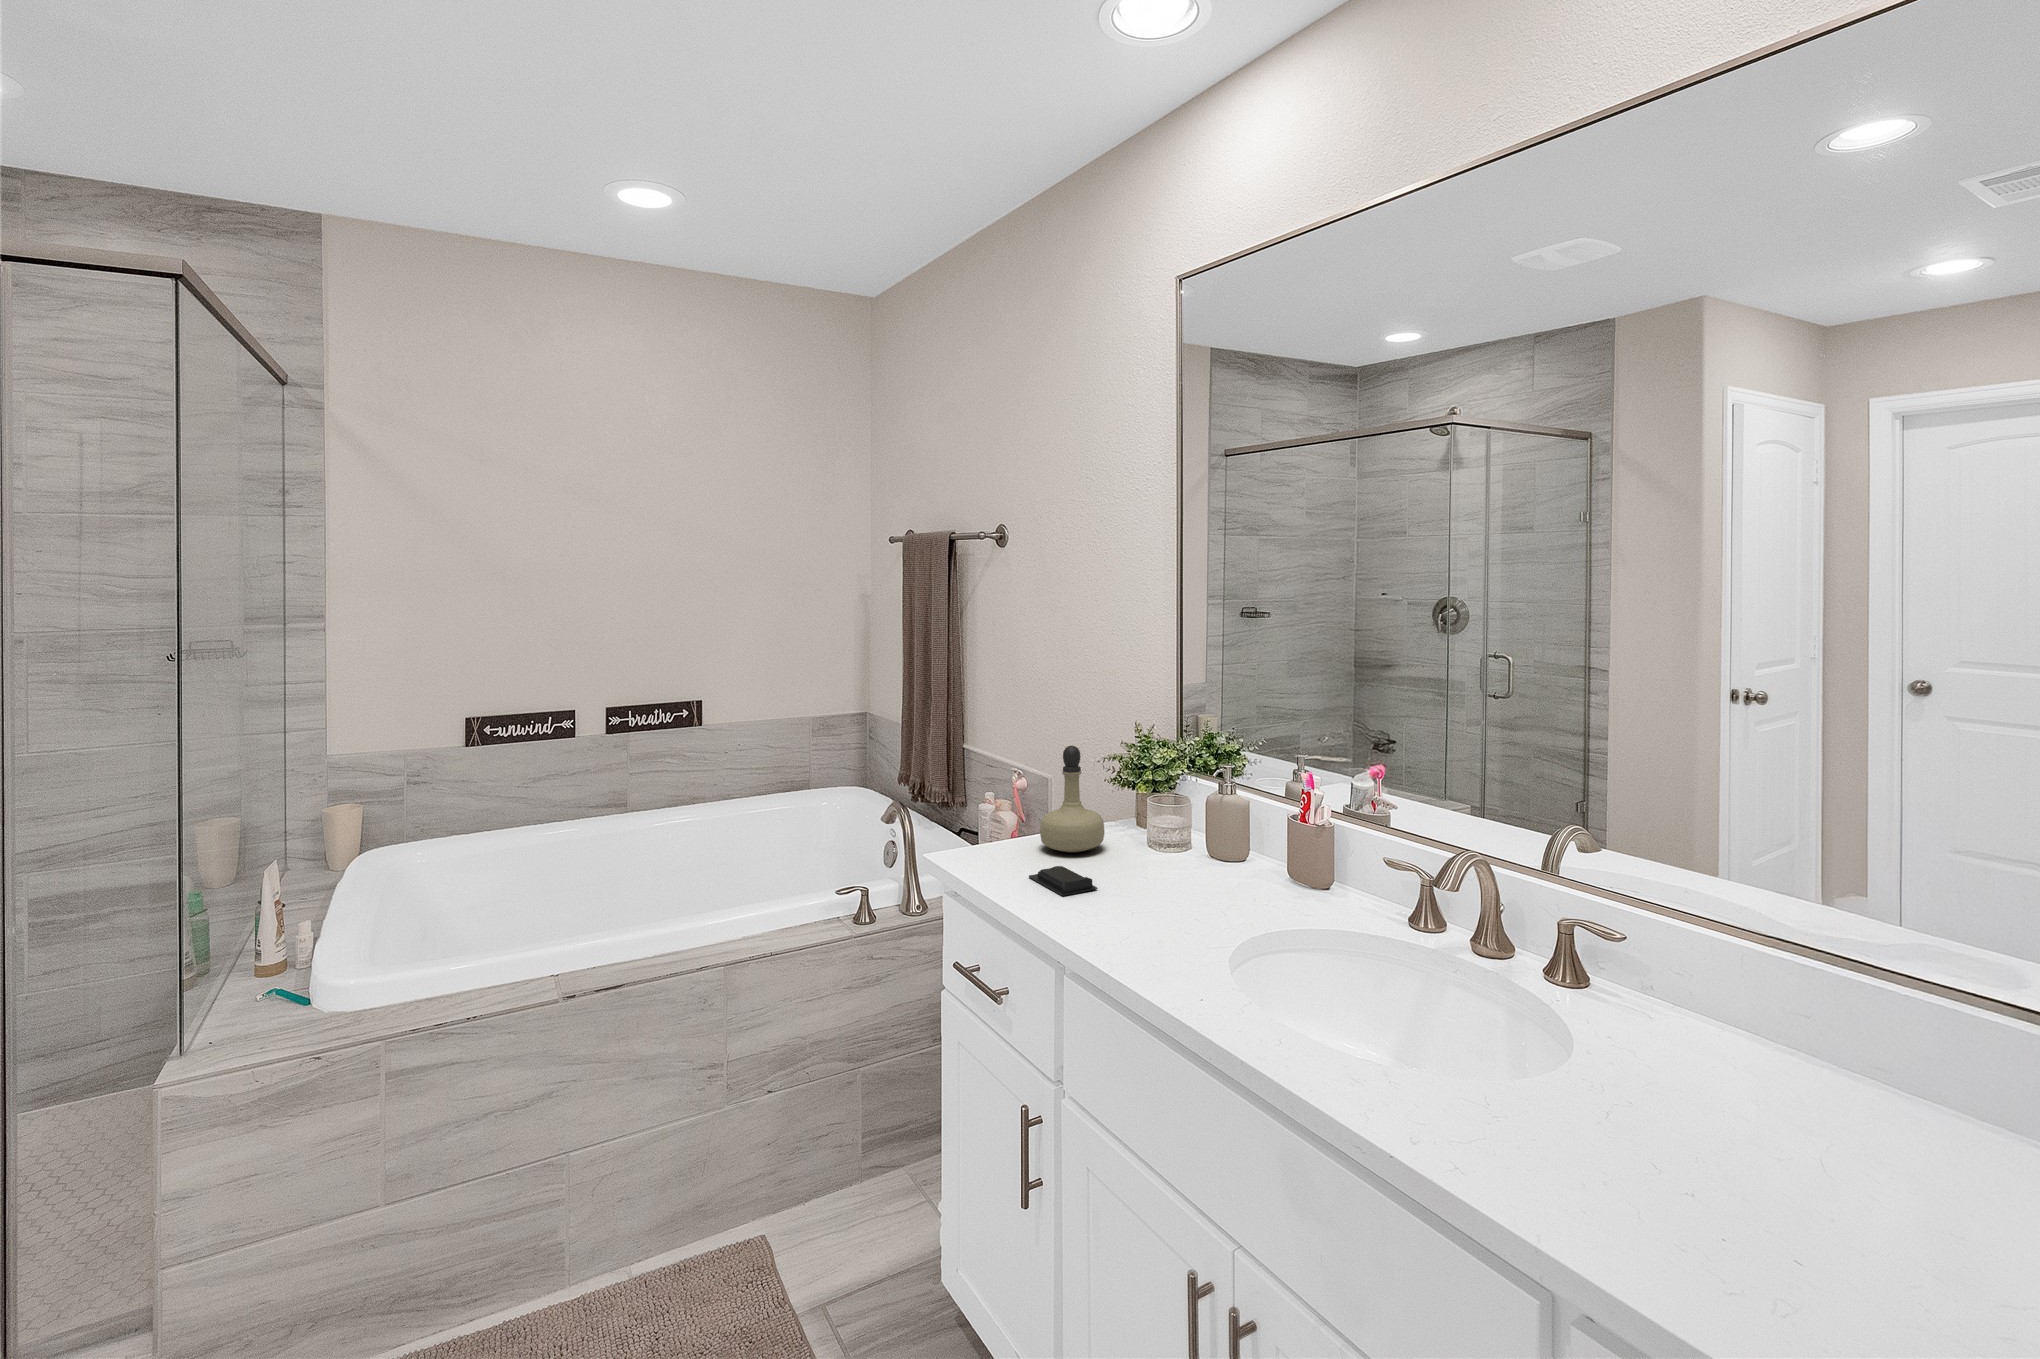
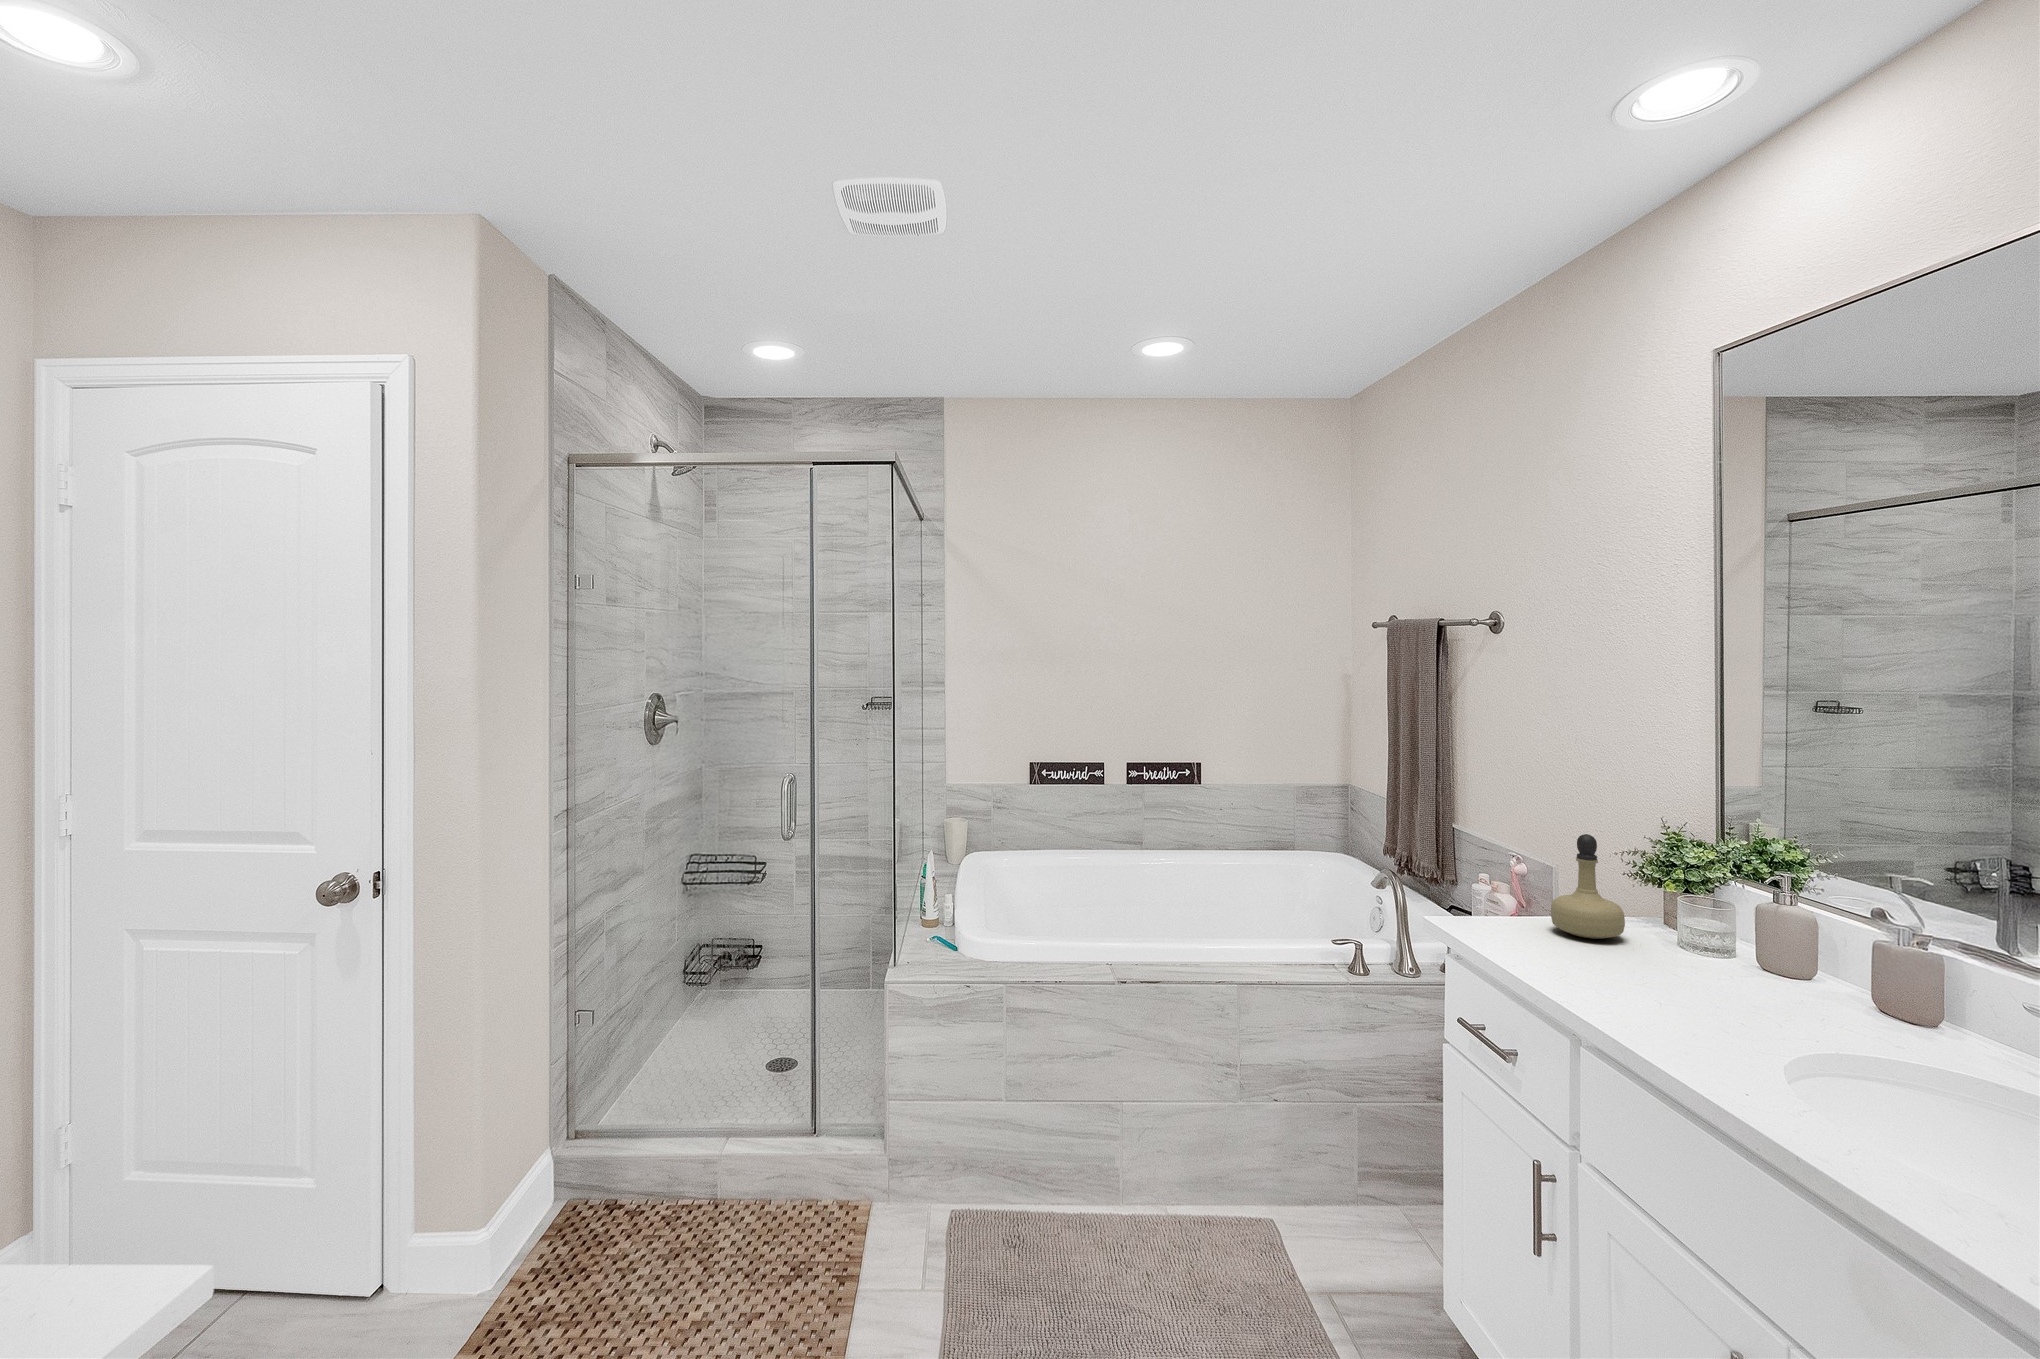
soap bar: present [1029,866,1098,896] -> none [1541,947,1619,975]

